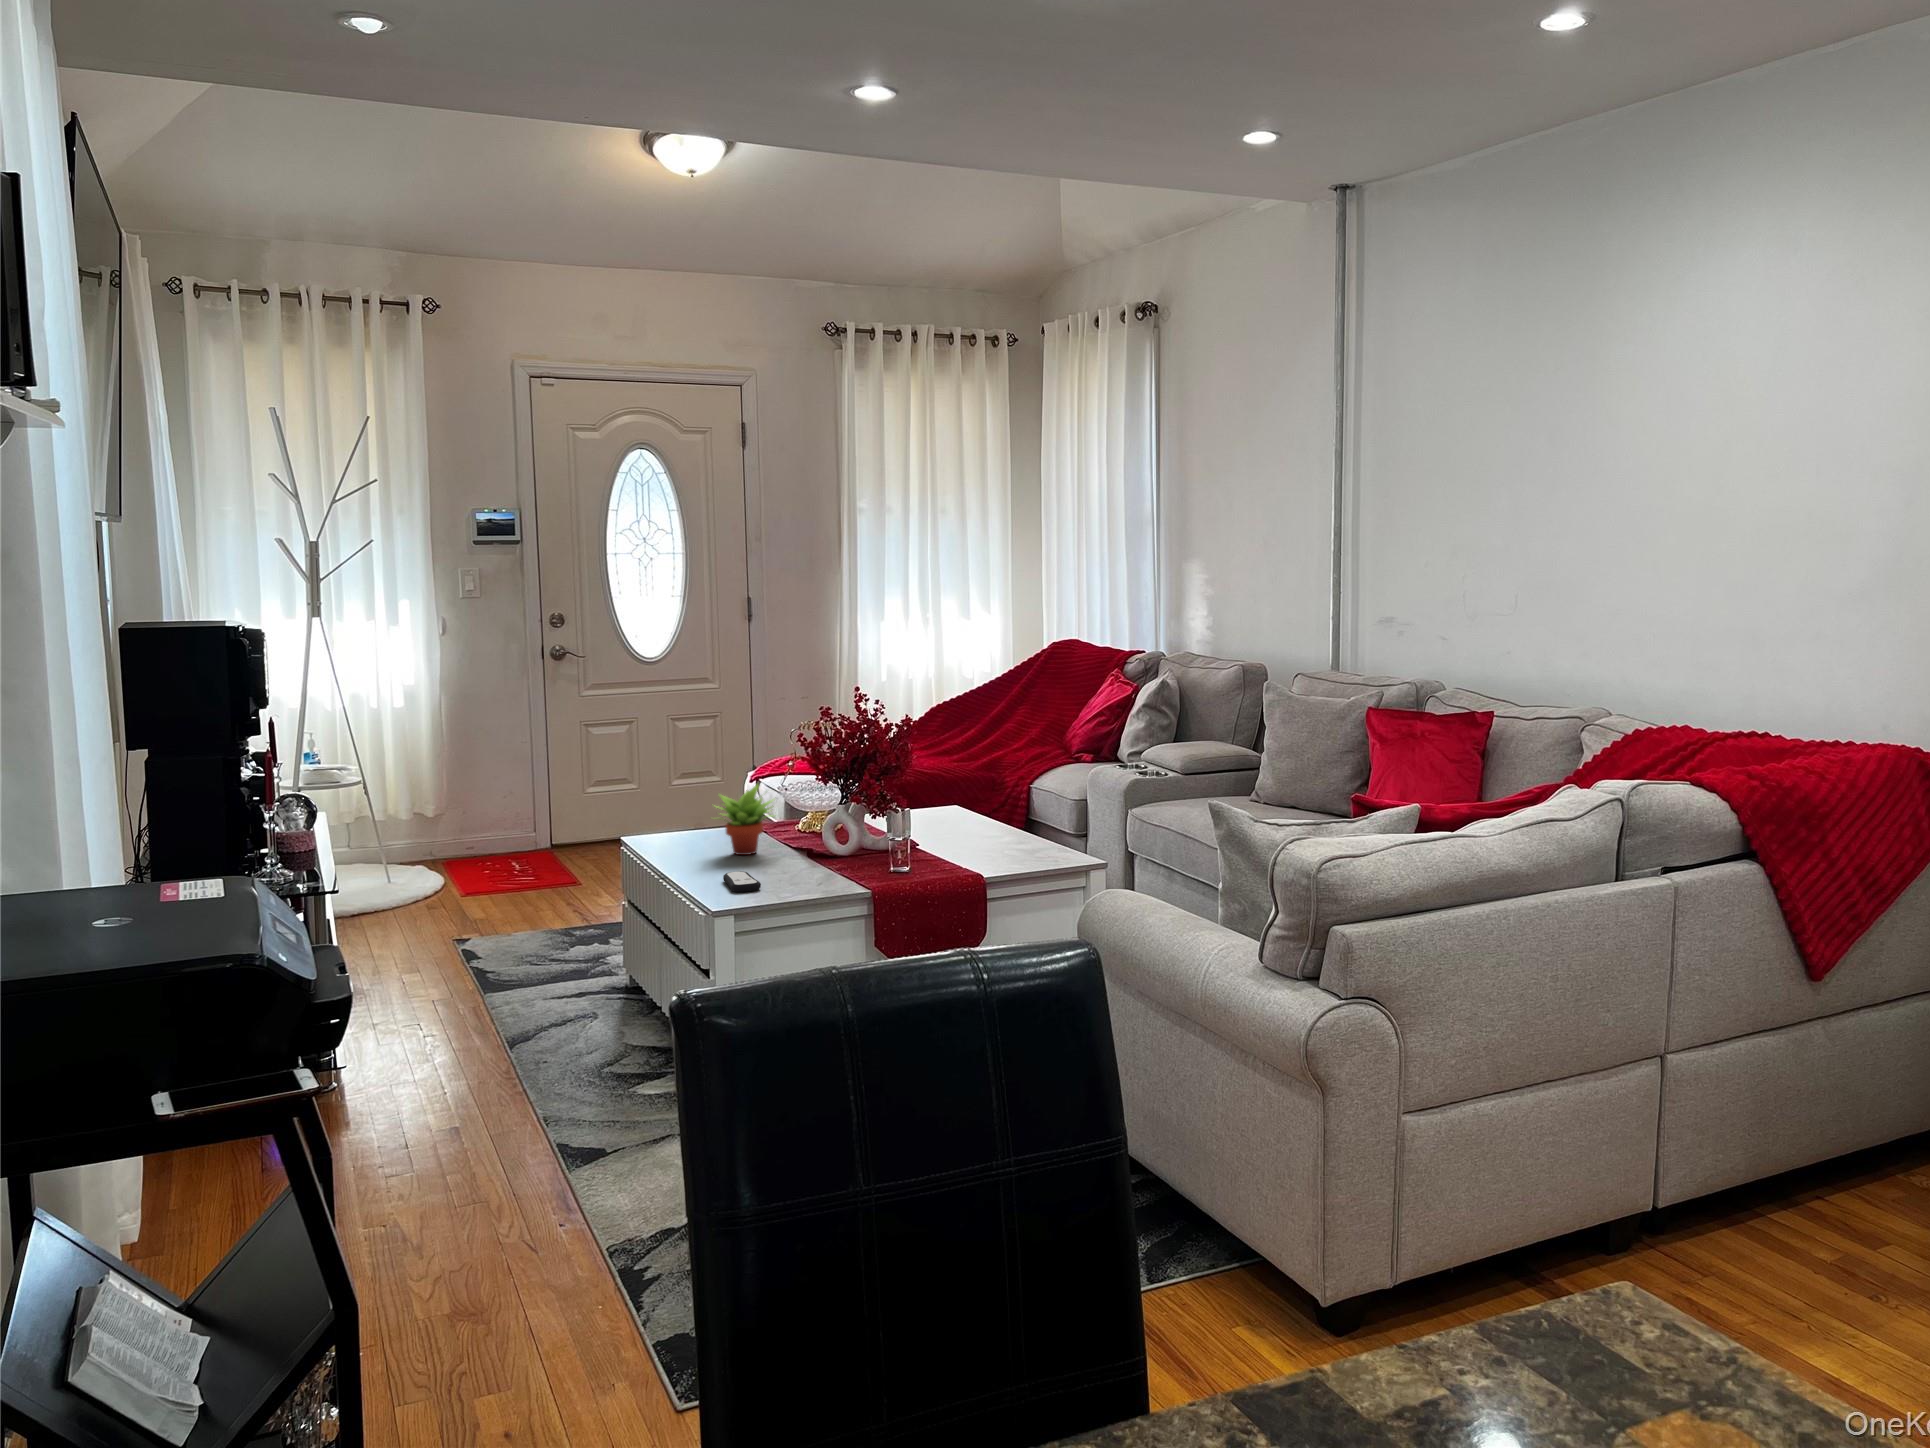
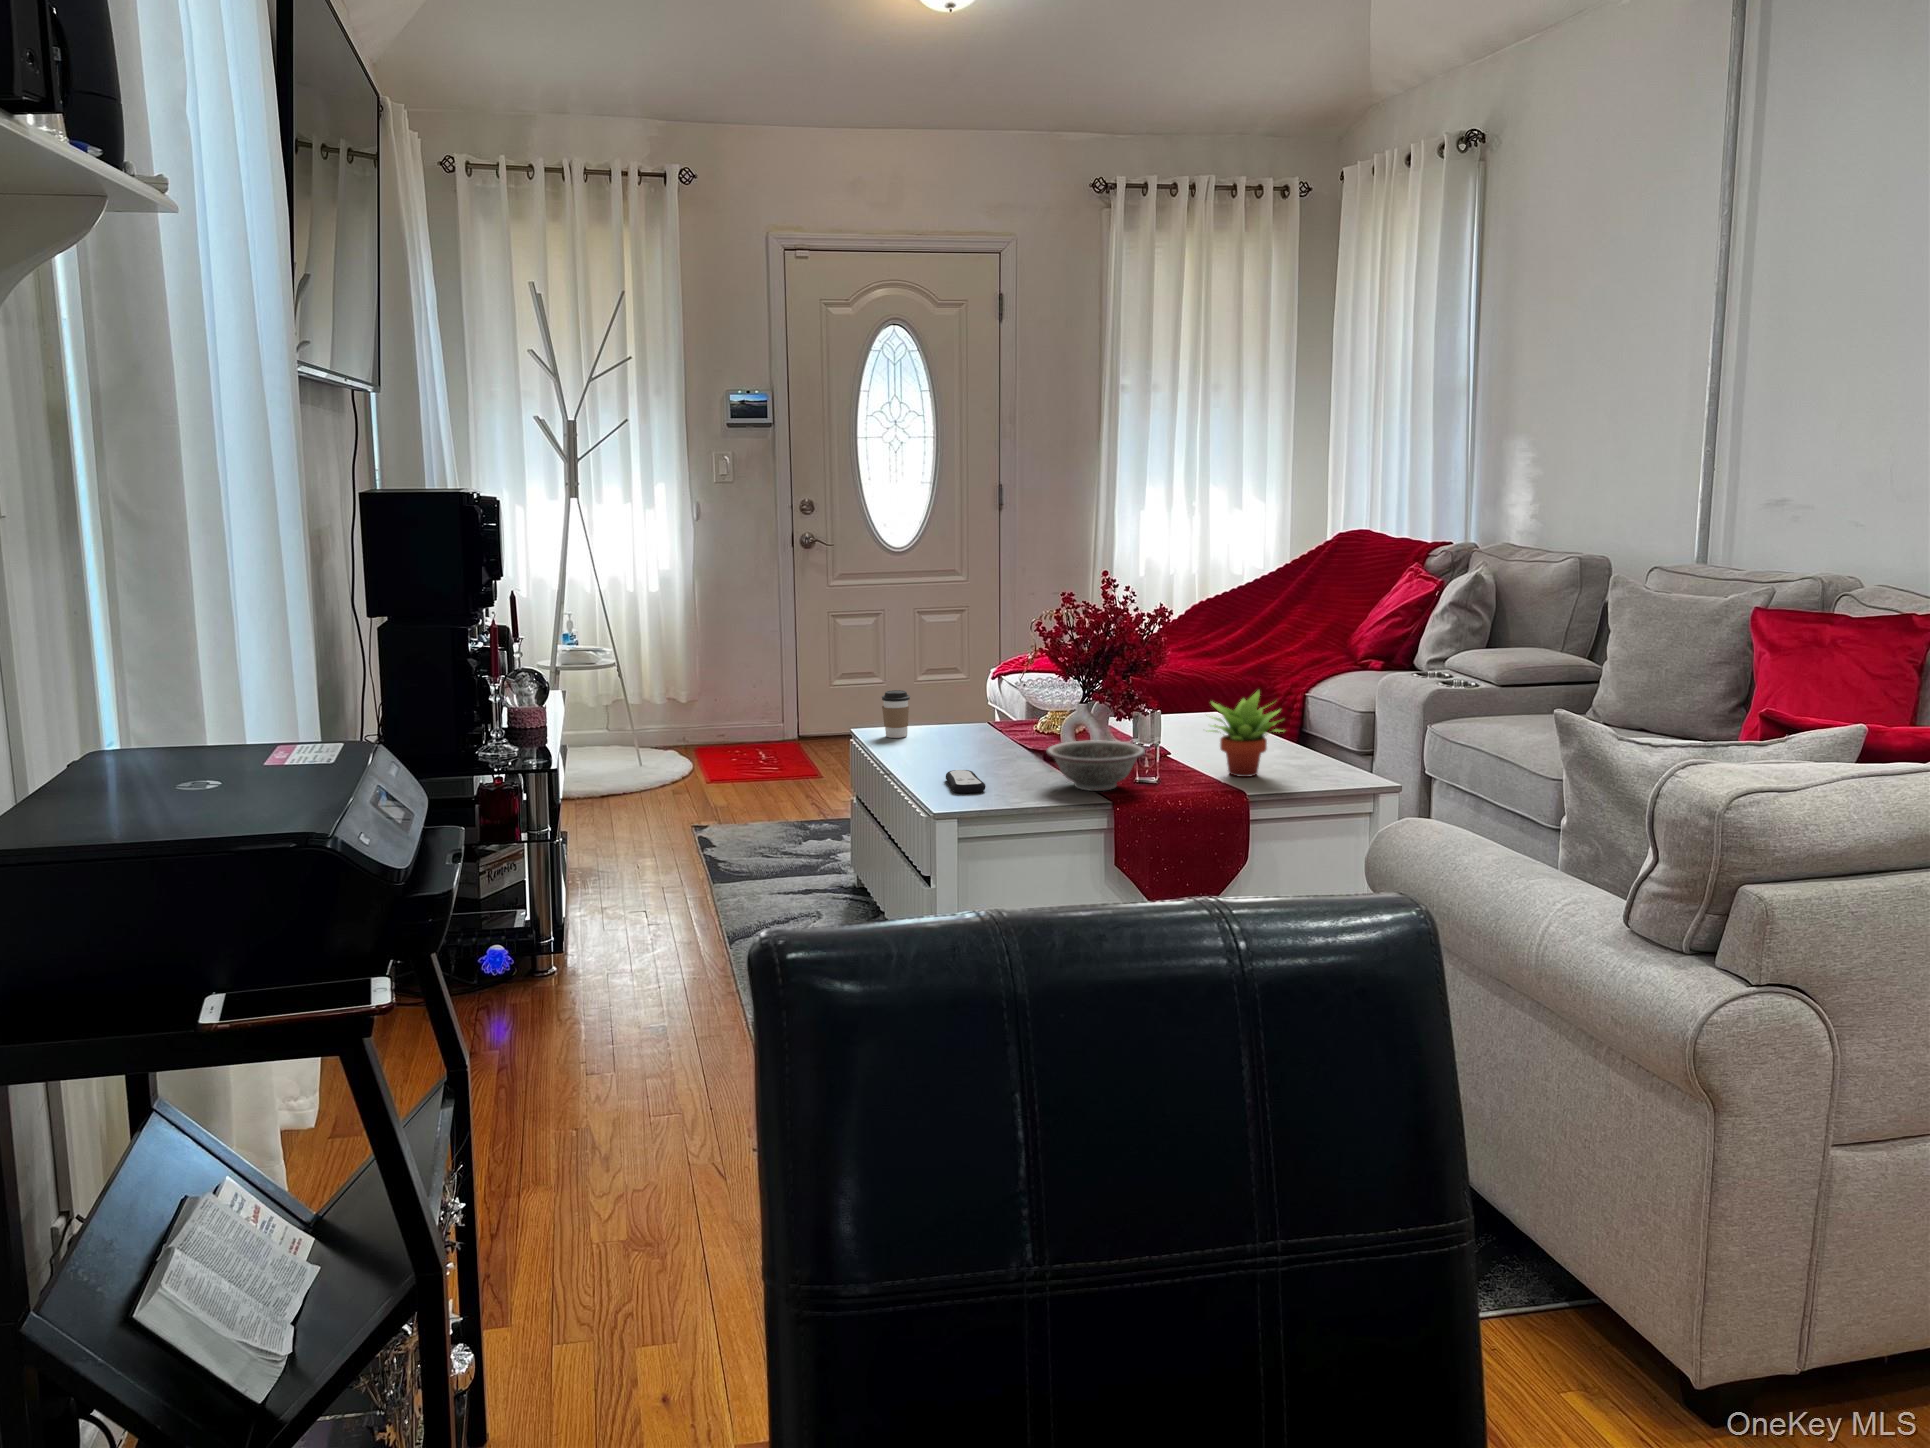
succulent plant: present [719,784,773,855] -> present [1211,690,1283,777]
coffee cup: none [654,801,681,845] -> present [882,690,910,738]
decorative bowl: none [813,839,899,884] -> present [1046,740,1145,791]

